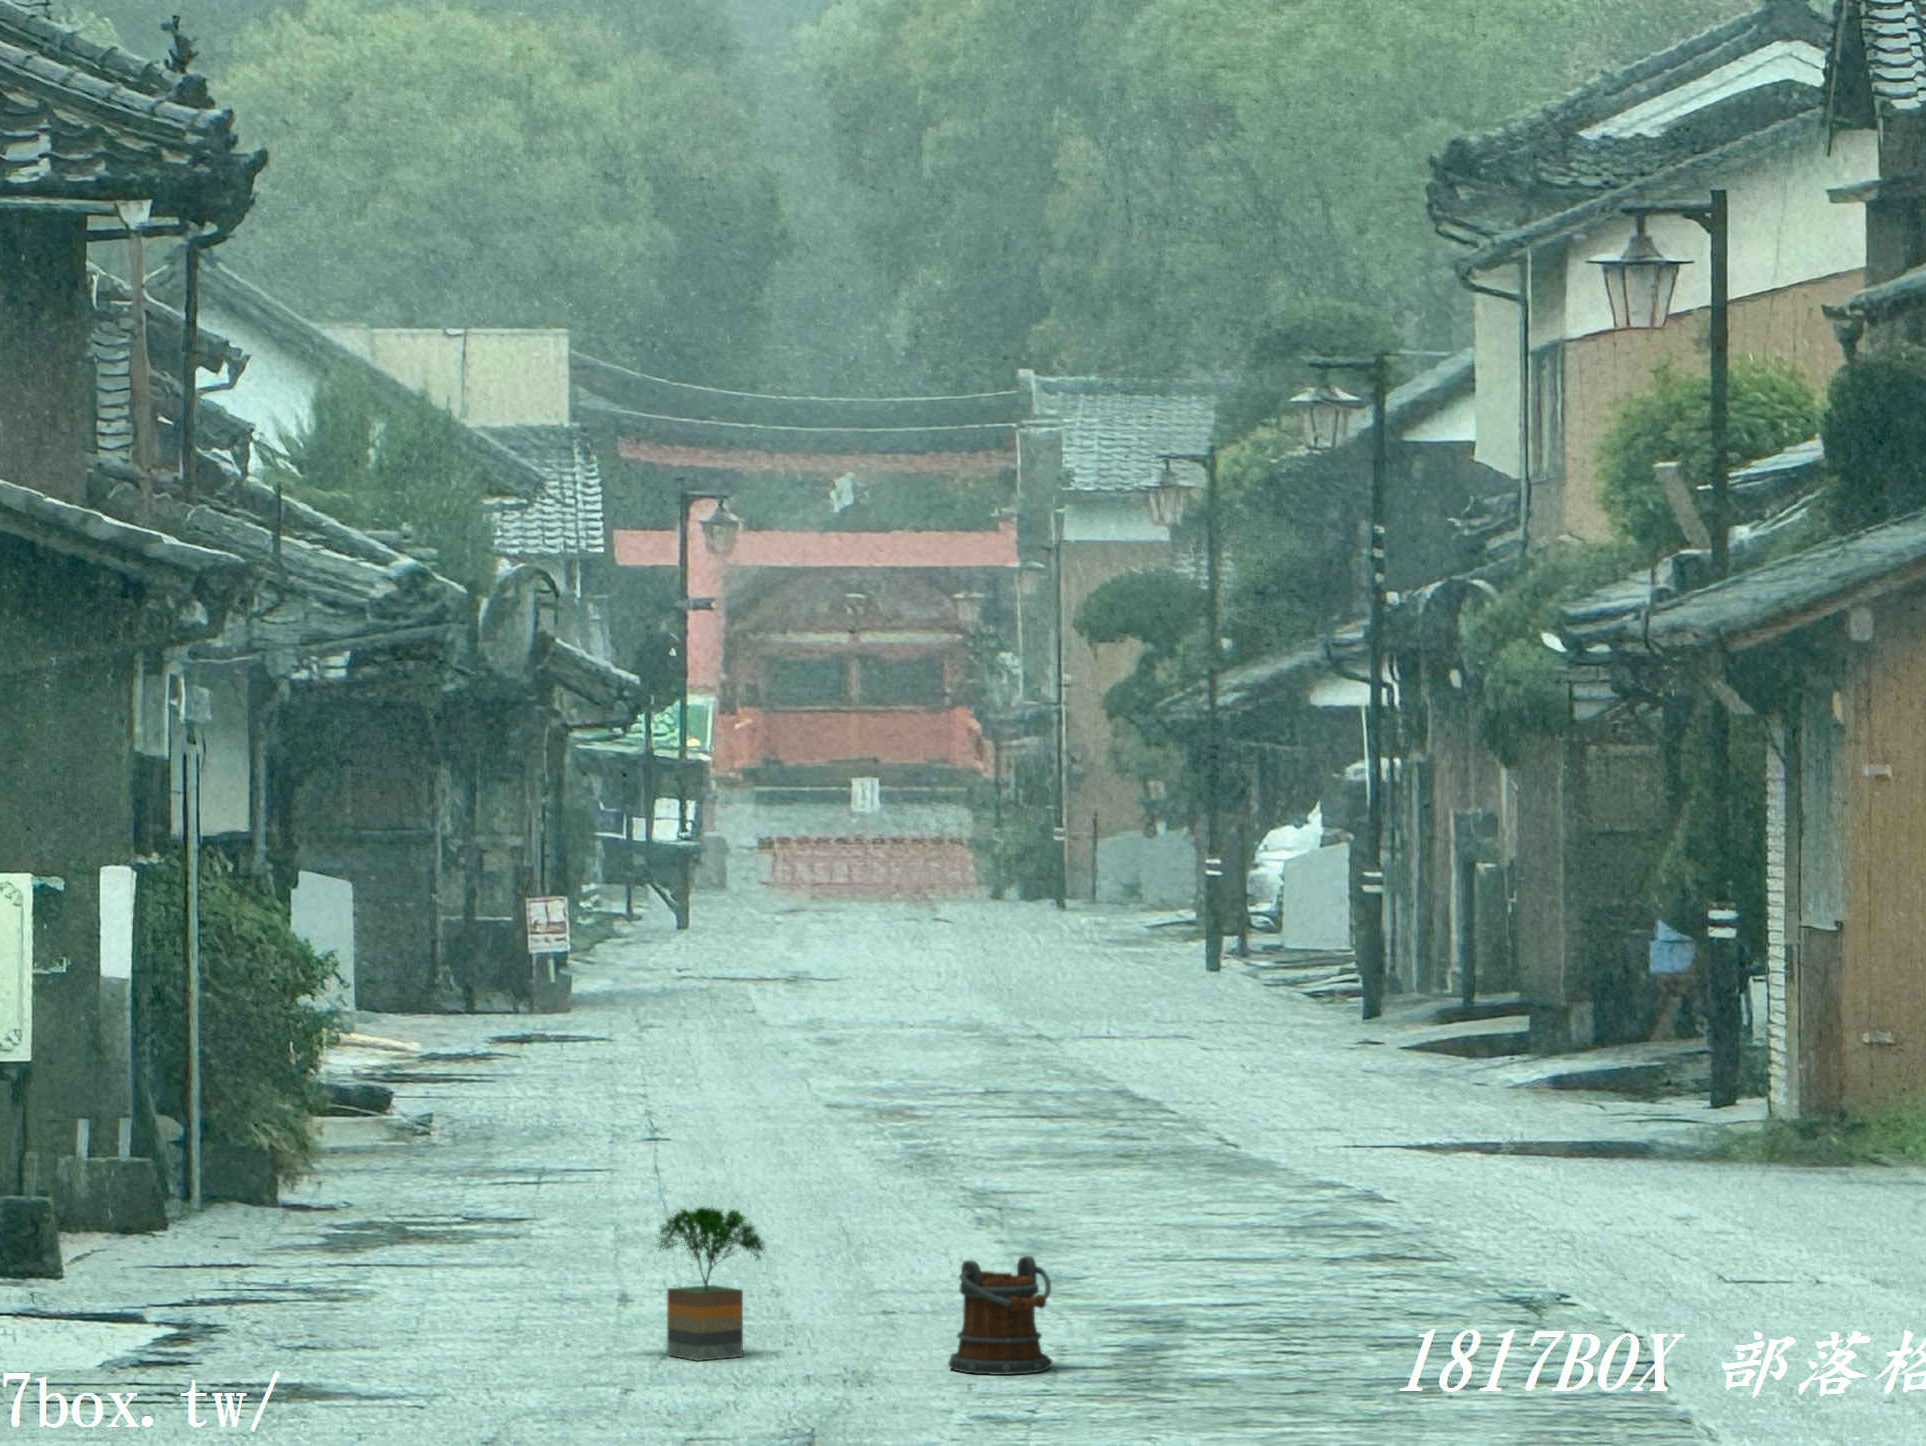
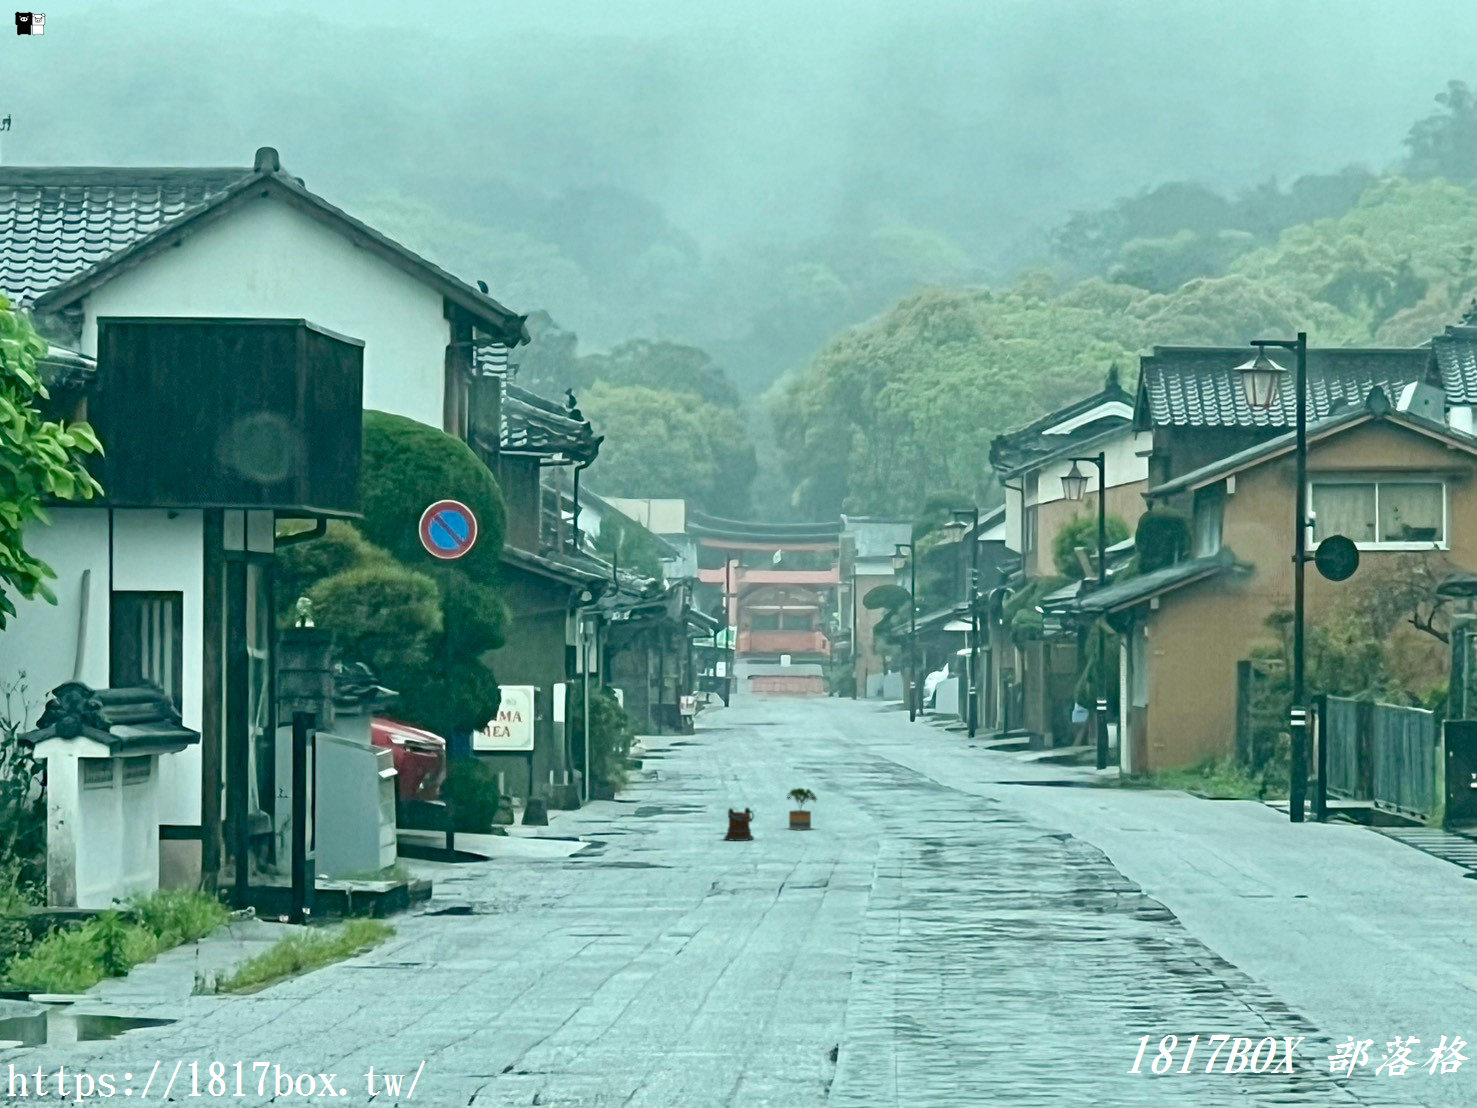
bucket: present [948,1256,1053,1375] -> present [725,808,754,841]

